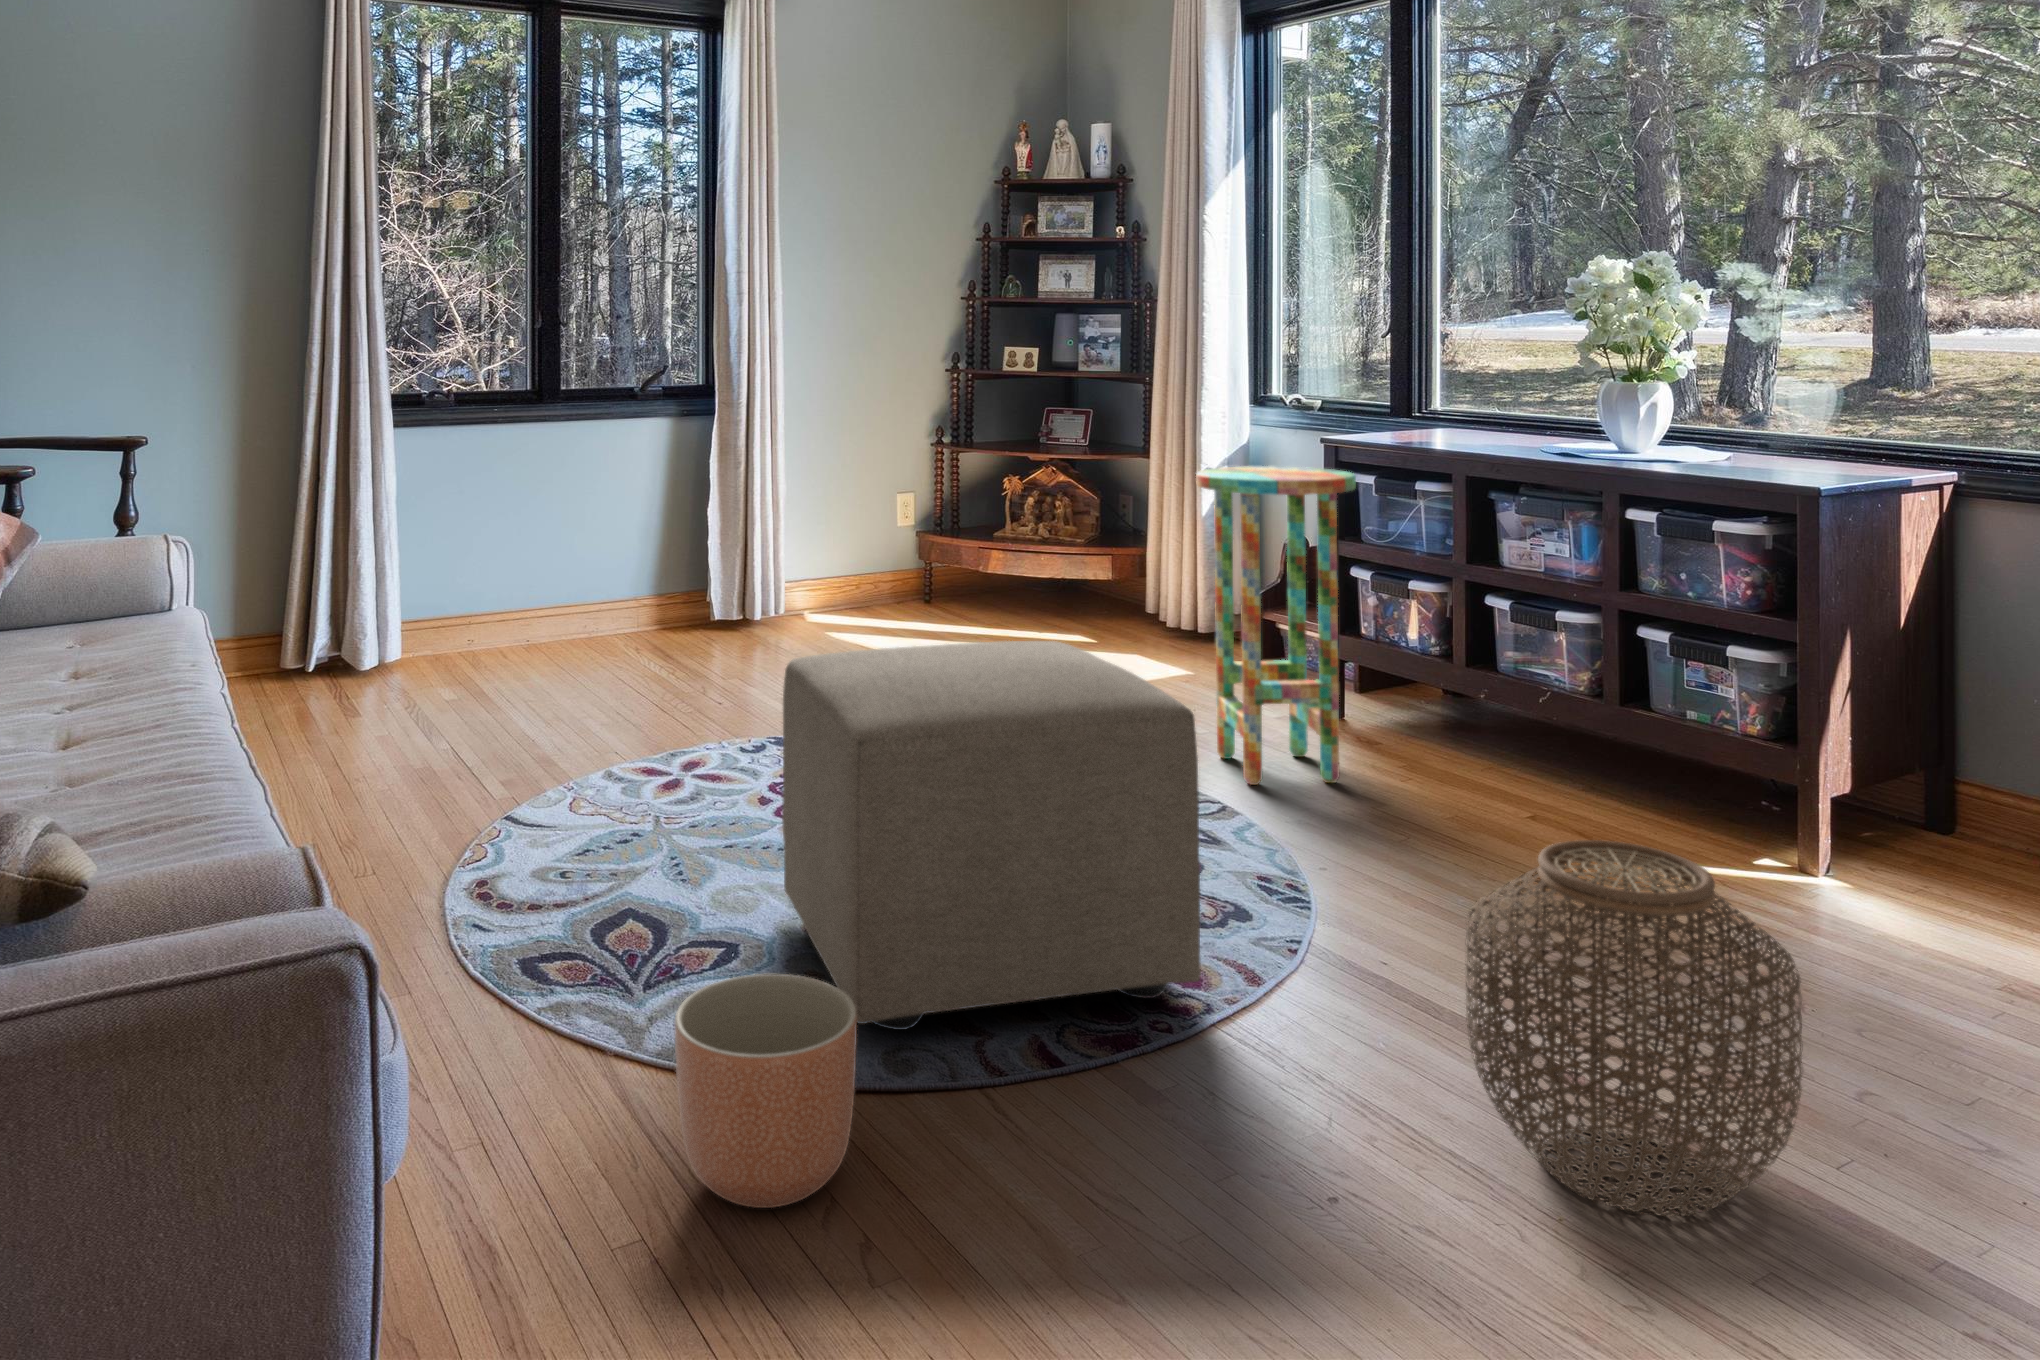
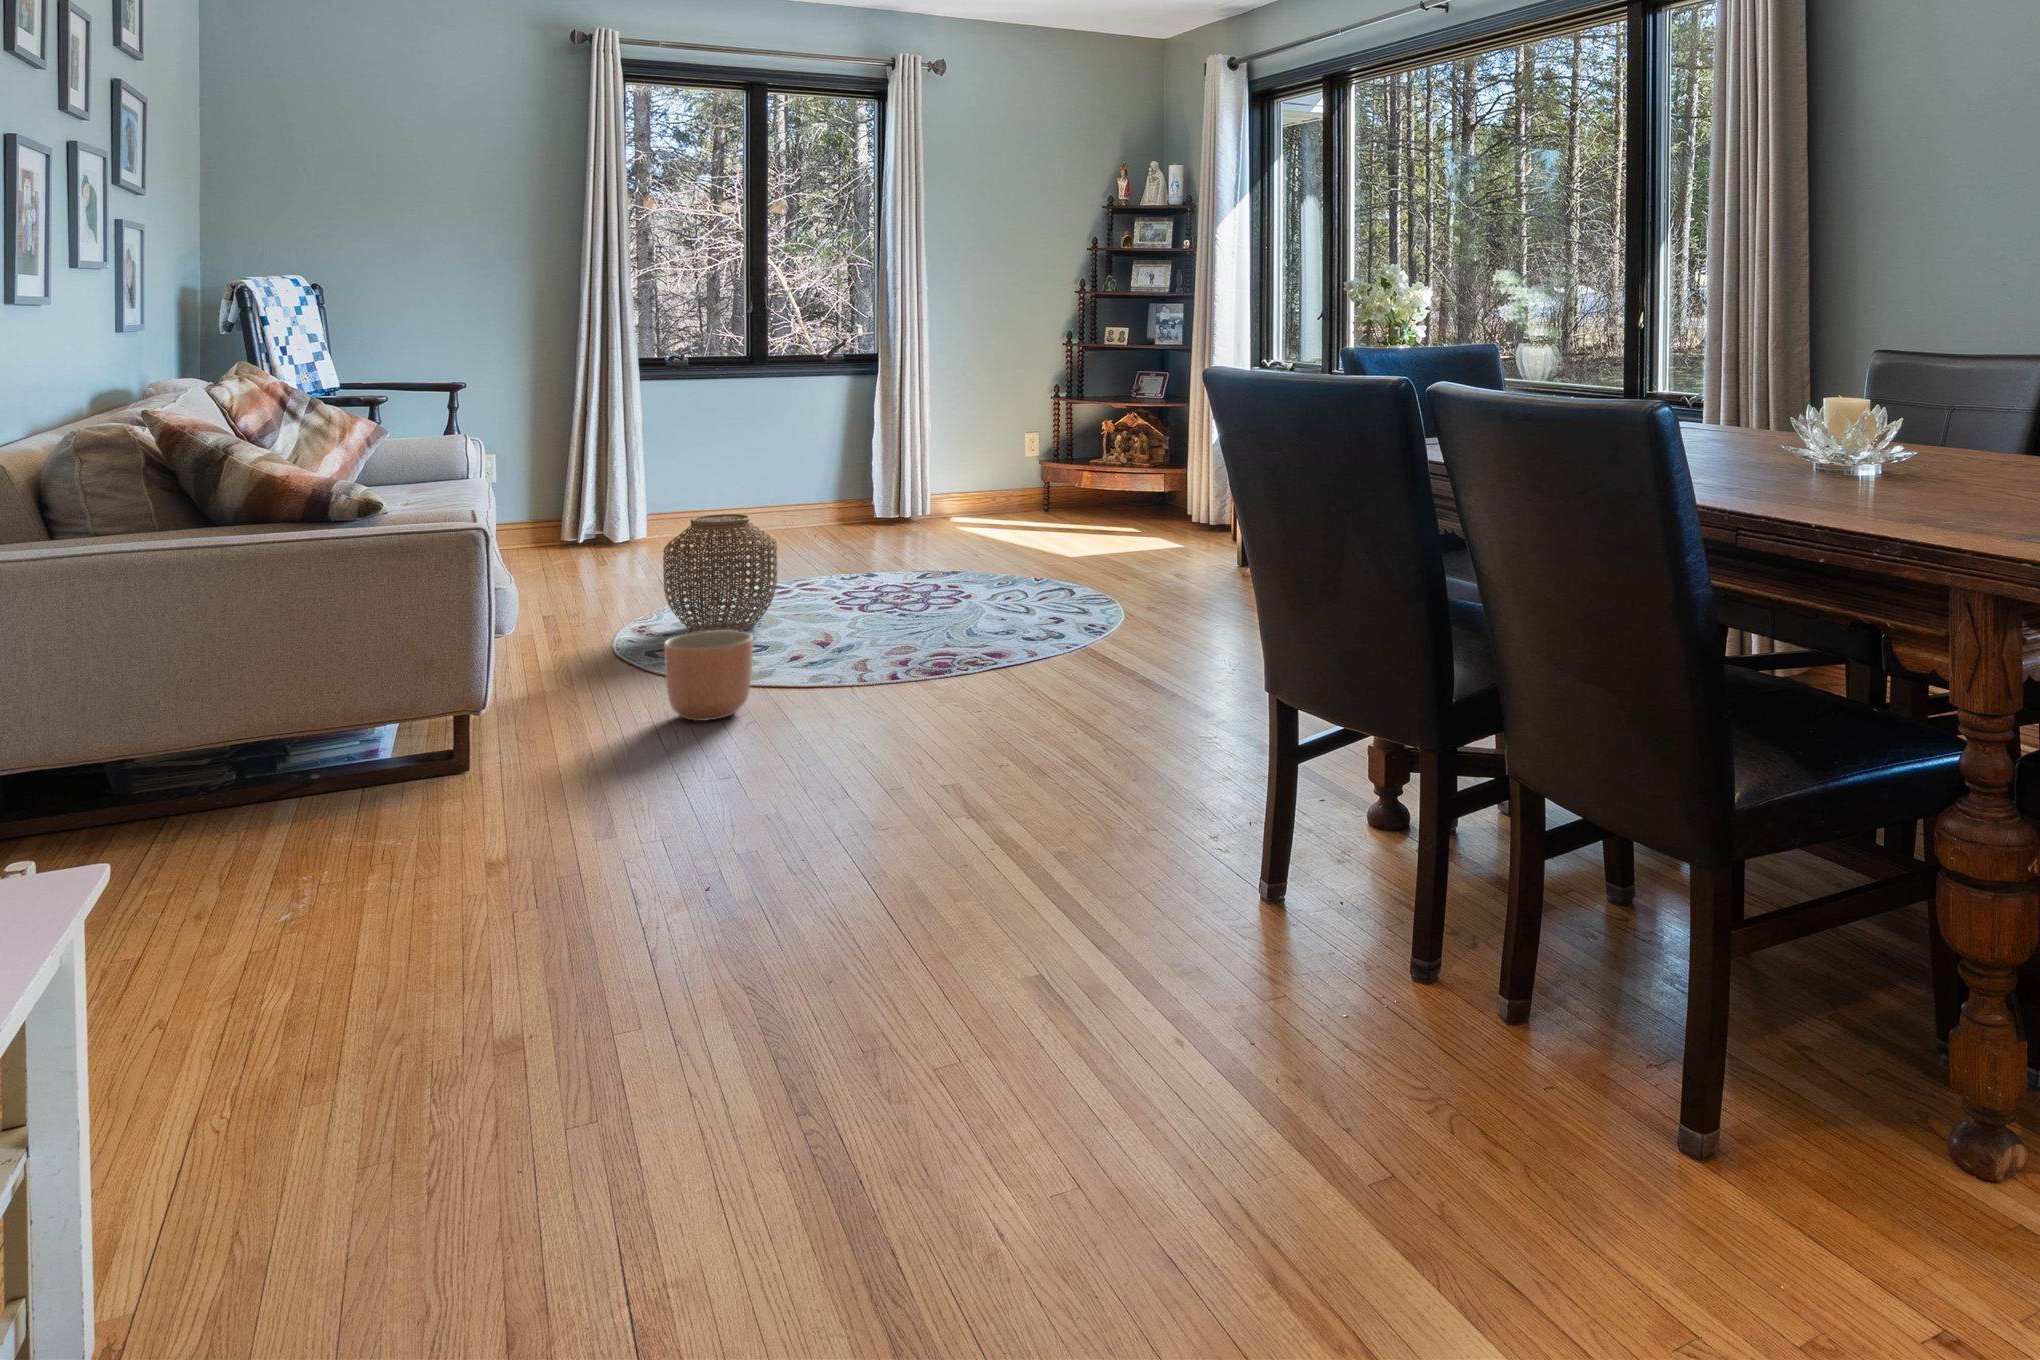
side table: present [1196,466,1356,785] -> none [1109,406,1203,597]
ottoman: present [782,641,1201,1030] -> none [786,497,978,677]
woven basket: present [1466,840,1802,1216] -> present [663,514,777,632]

